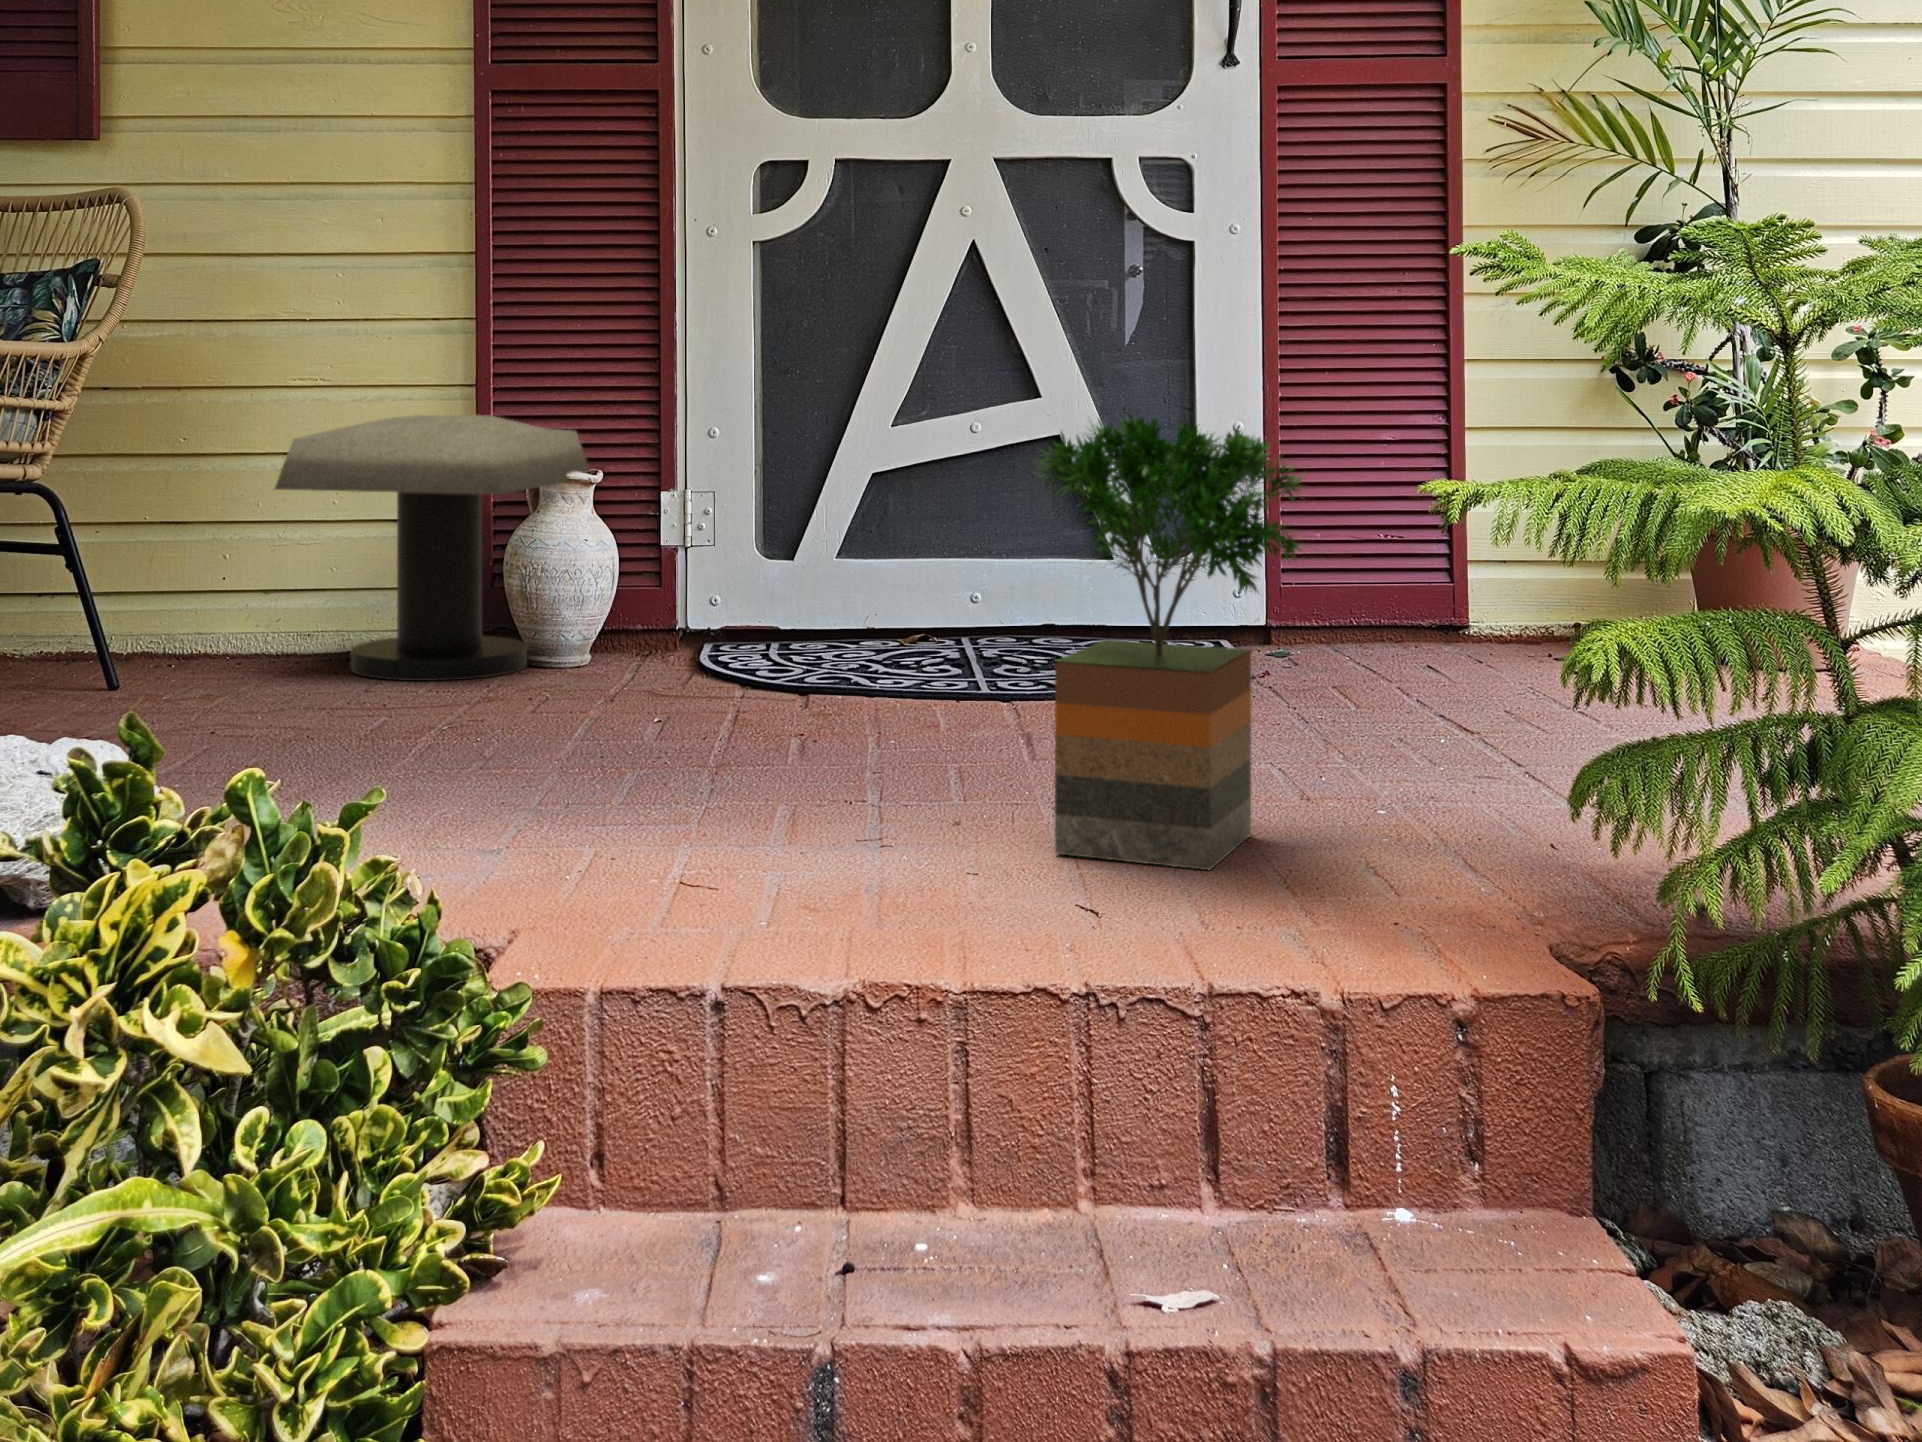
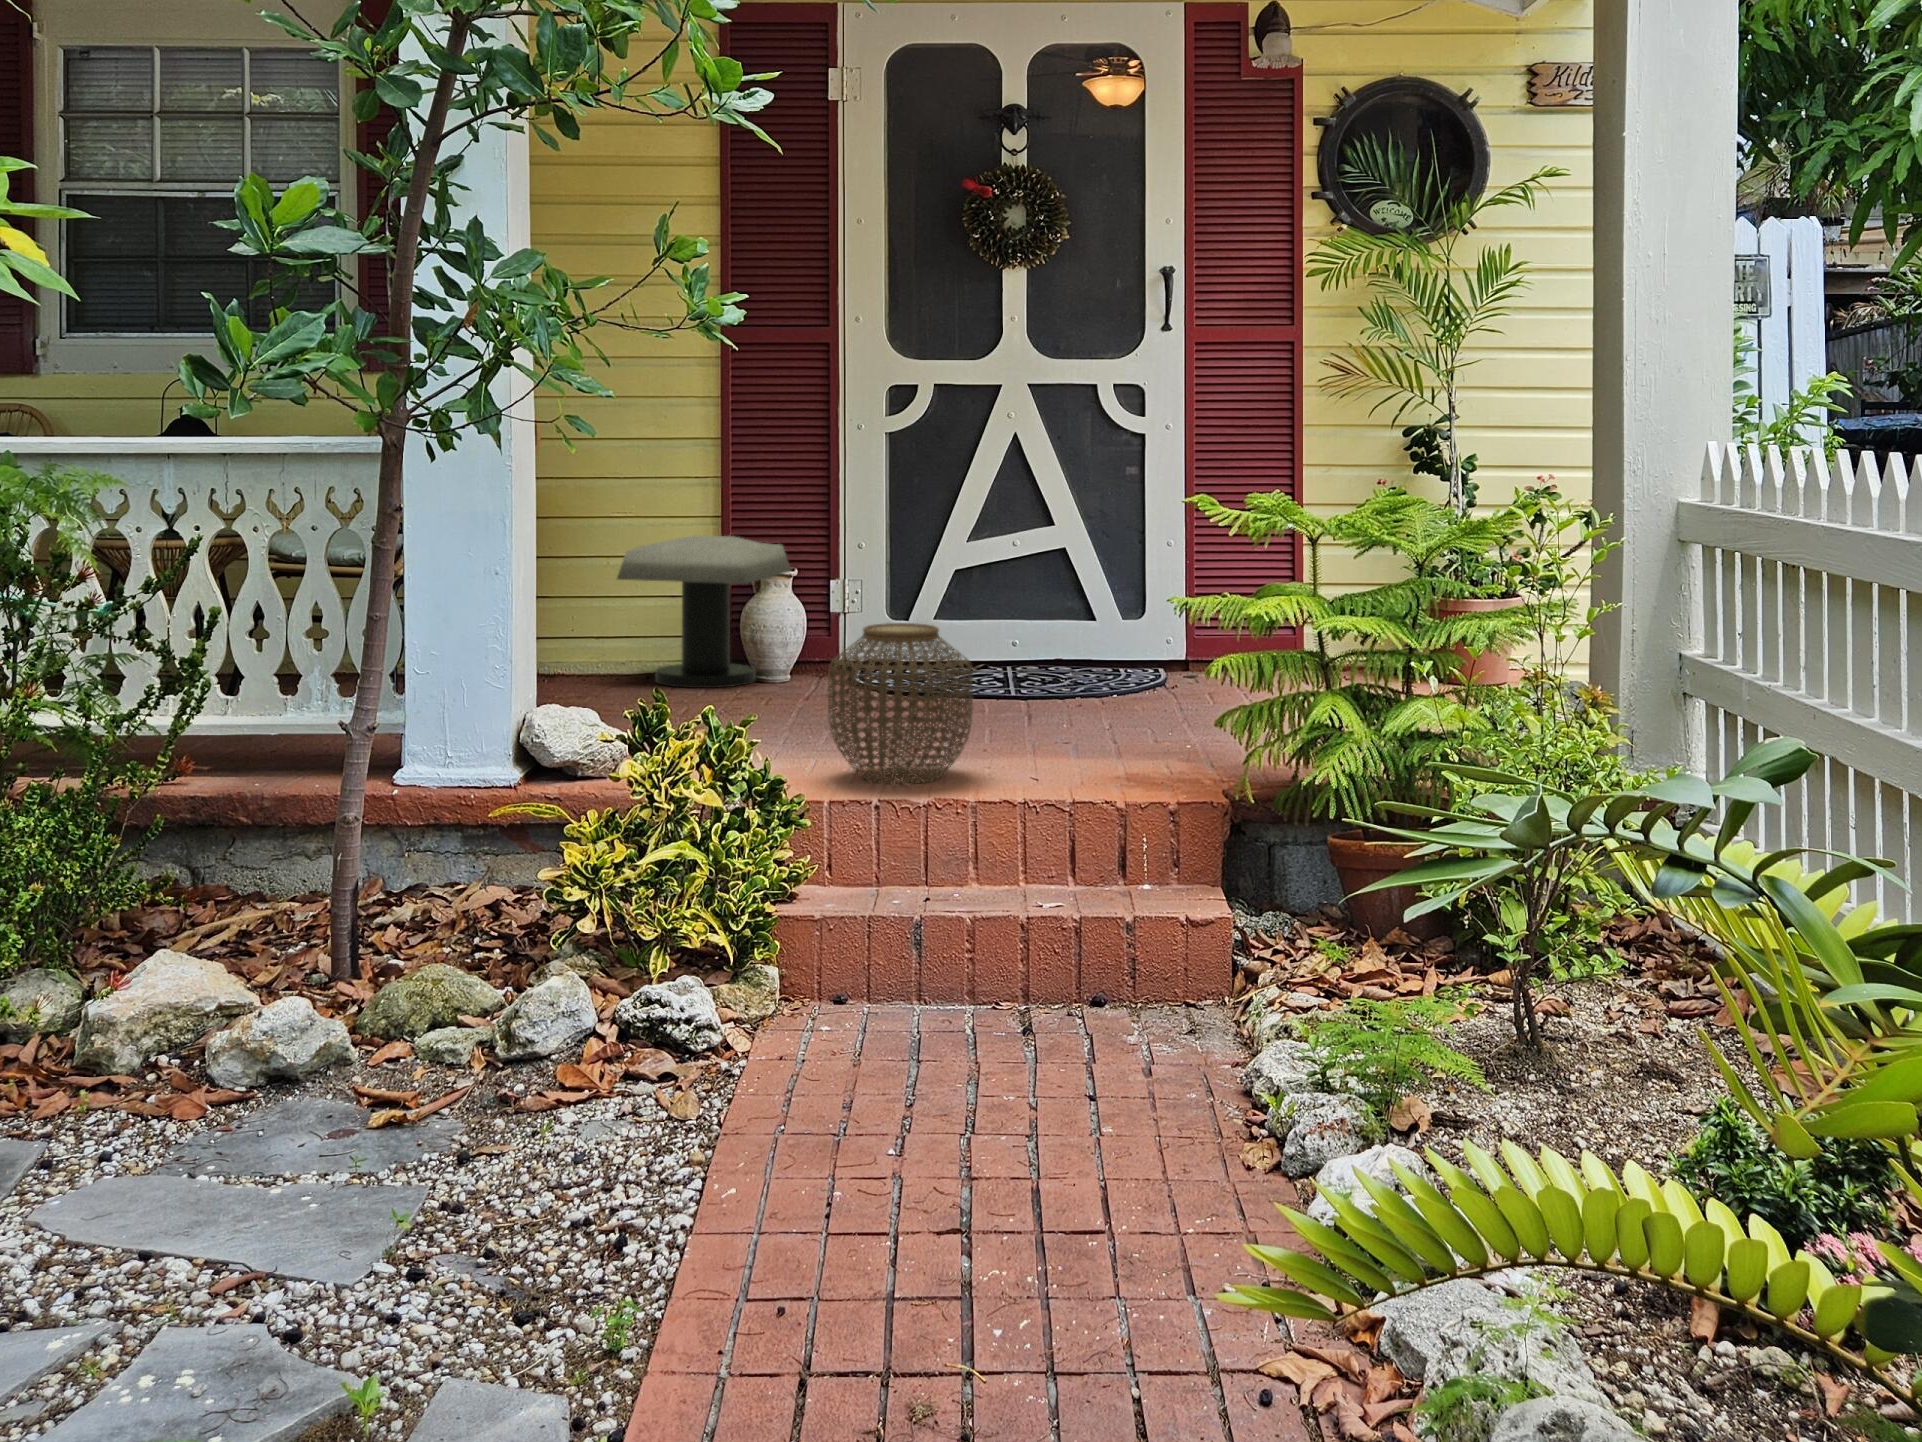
potted tree: present [1039,415,1304,870] -> none [1024,554,1156,765]
woven basket: none [603,561,930,932] -> present [828,623,973,784]

